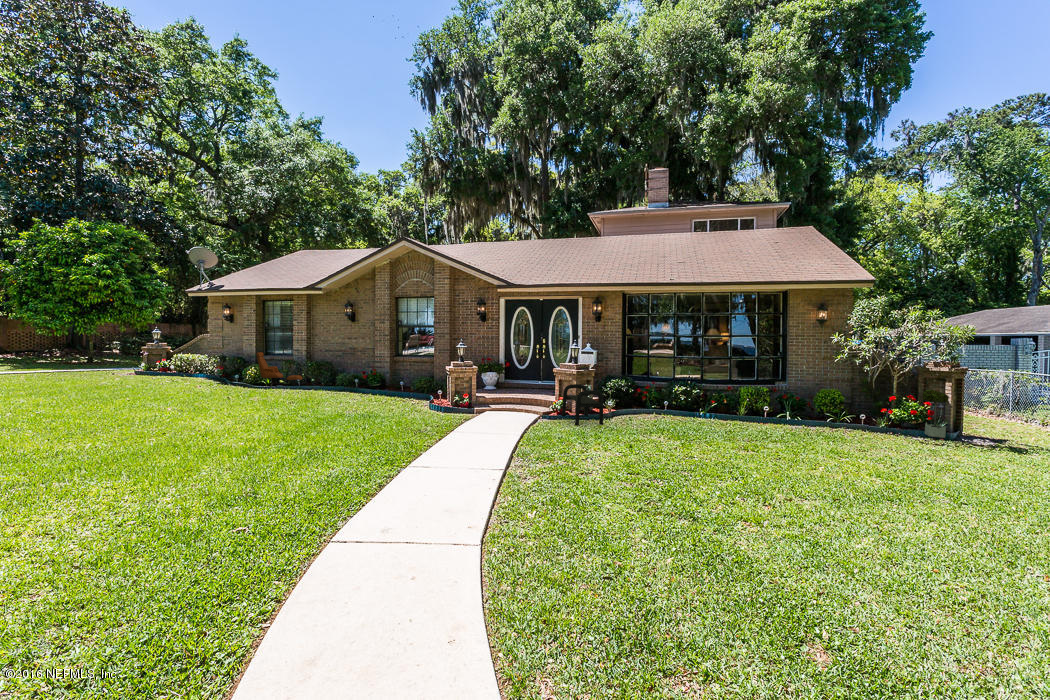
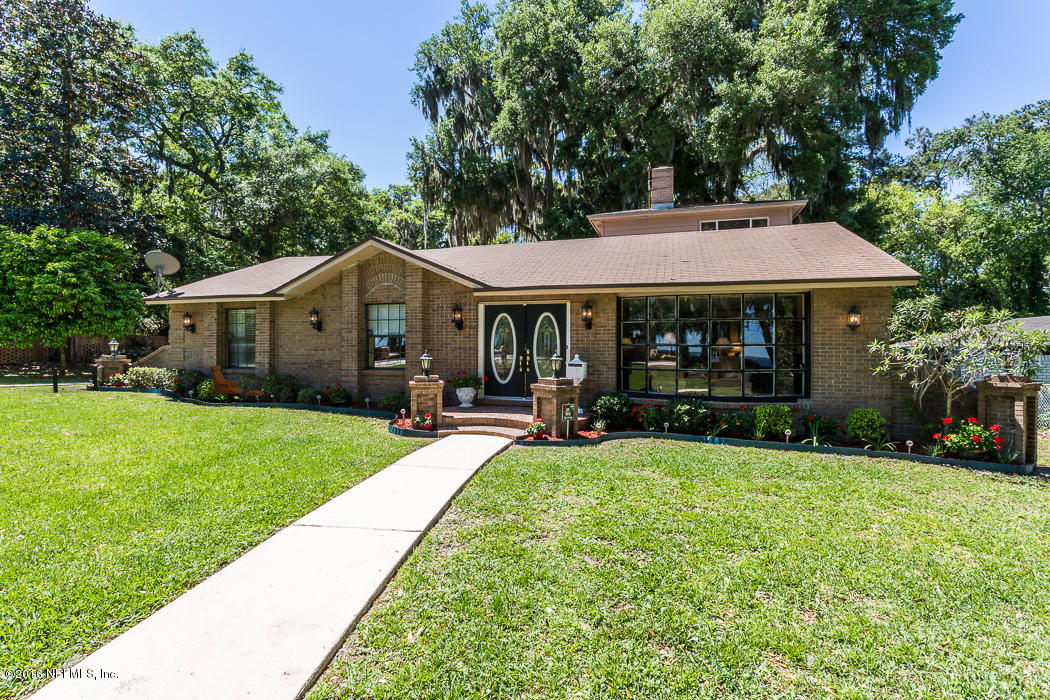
bench: present [562,384,603,425] -> present [53,367,98,393]
potted tree: present [922,390,949,438] -> none [992,411,1029,474]

